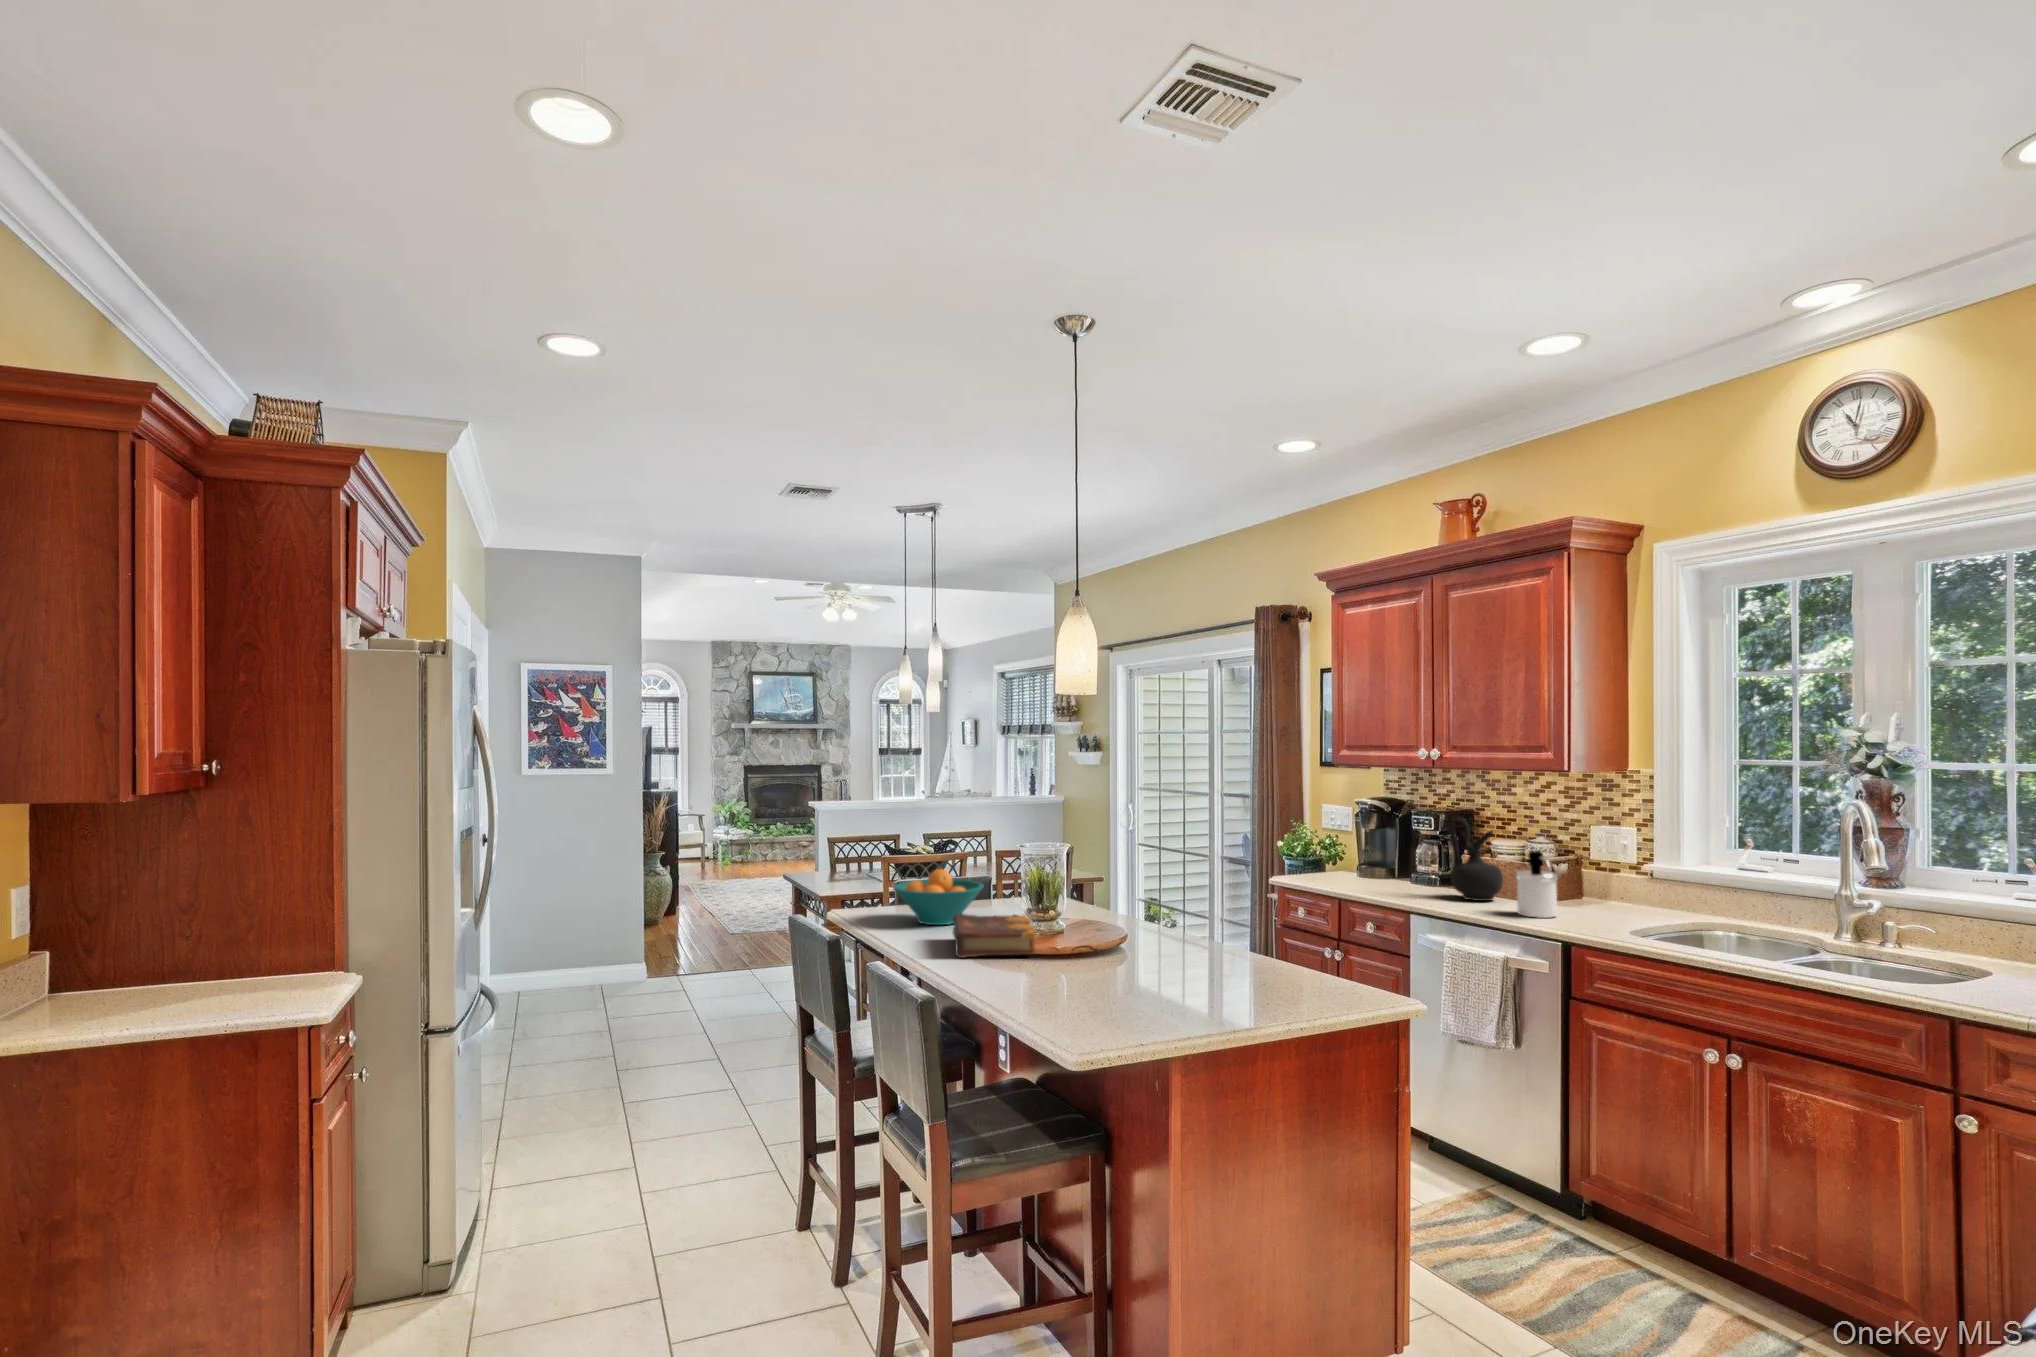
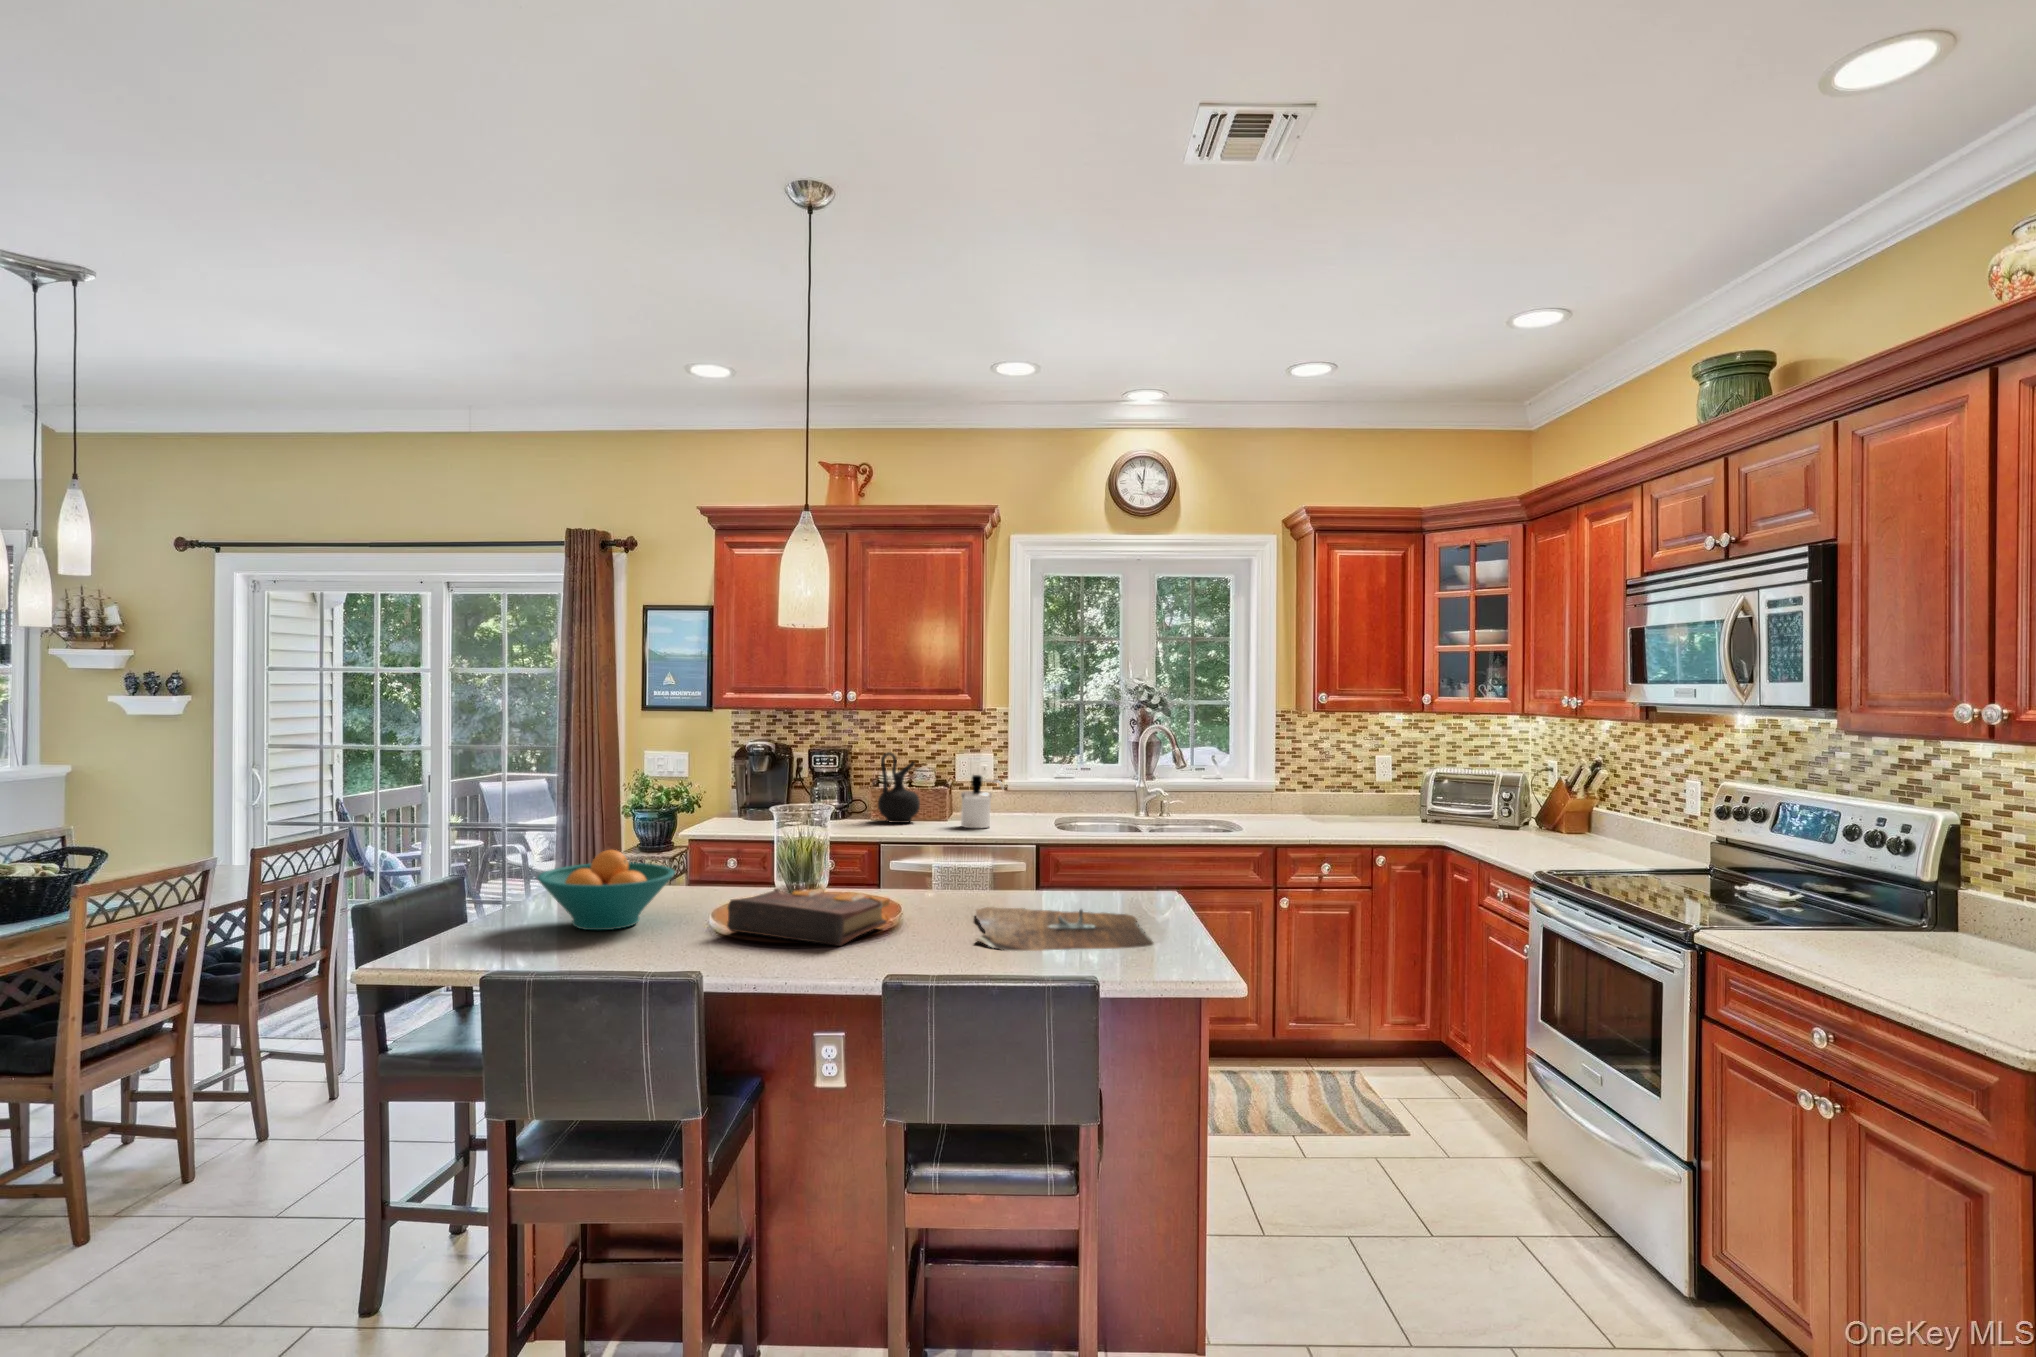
cutting board: none [1013,962,1216,1016] -> present [976,907,1153,951]

